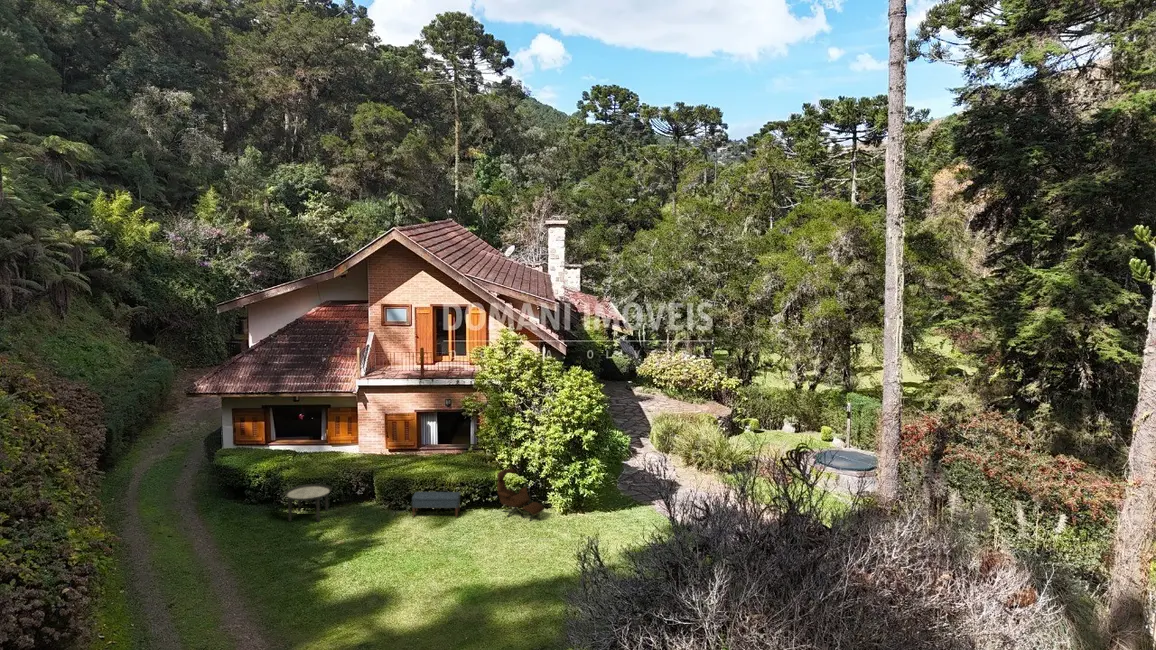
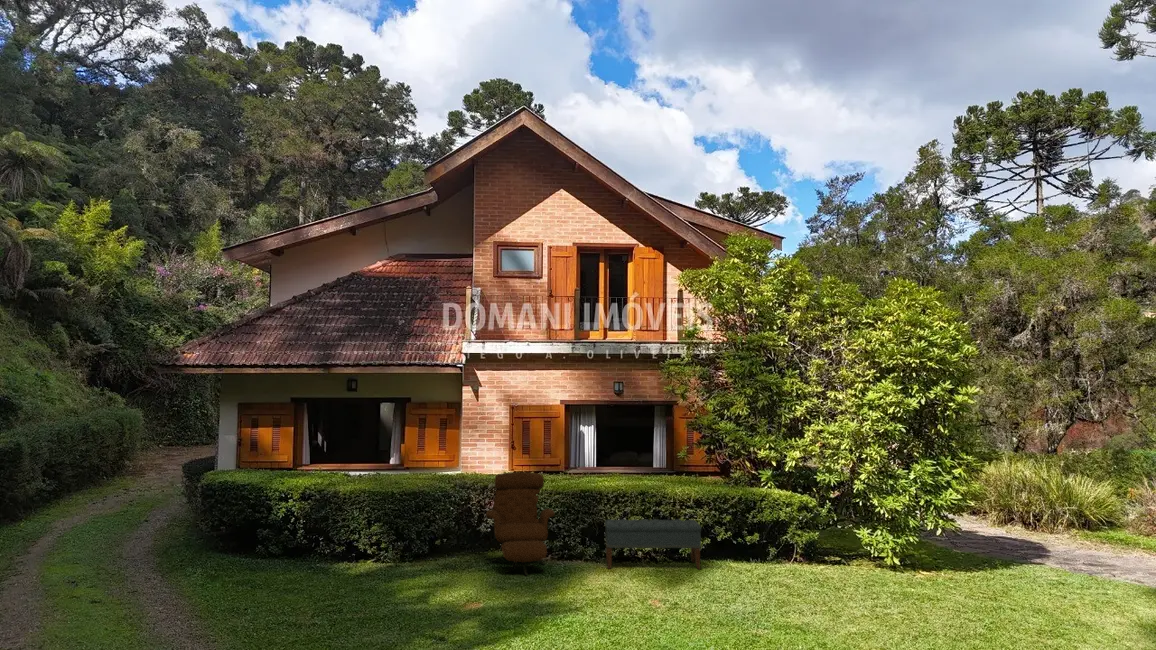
lounge chair: present [497,468,544,520] -> present [486,472,555,575]
round table: present [284,484,332,521] -> none [348,506,442,574]

